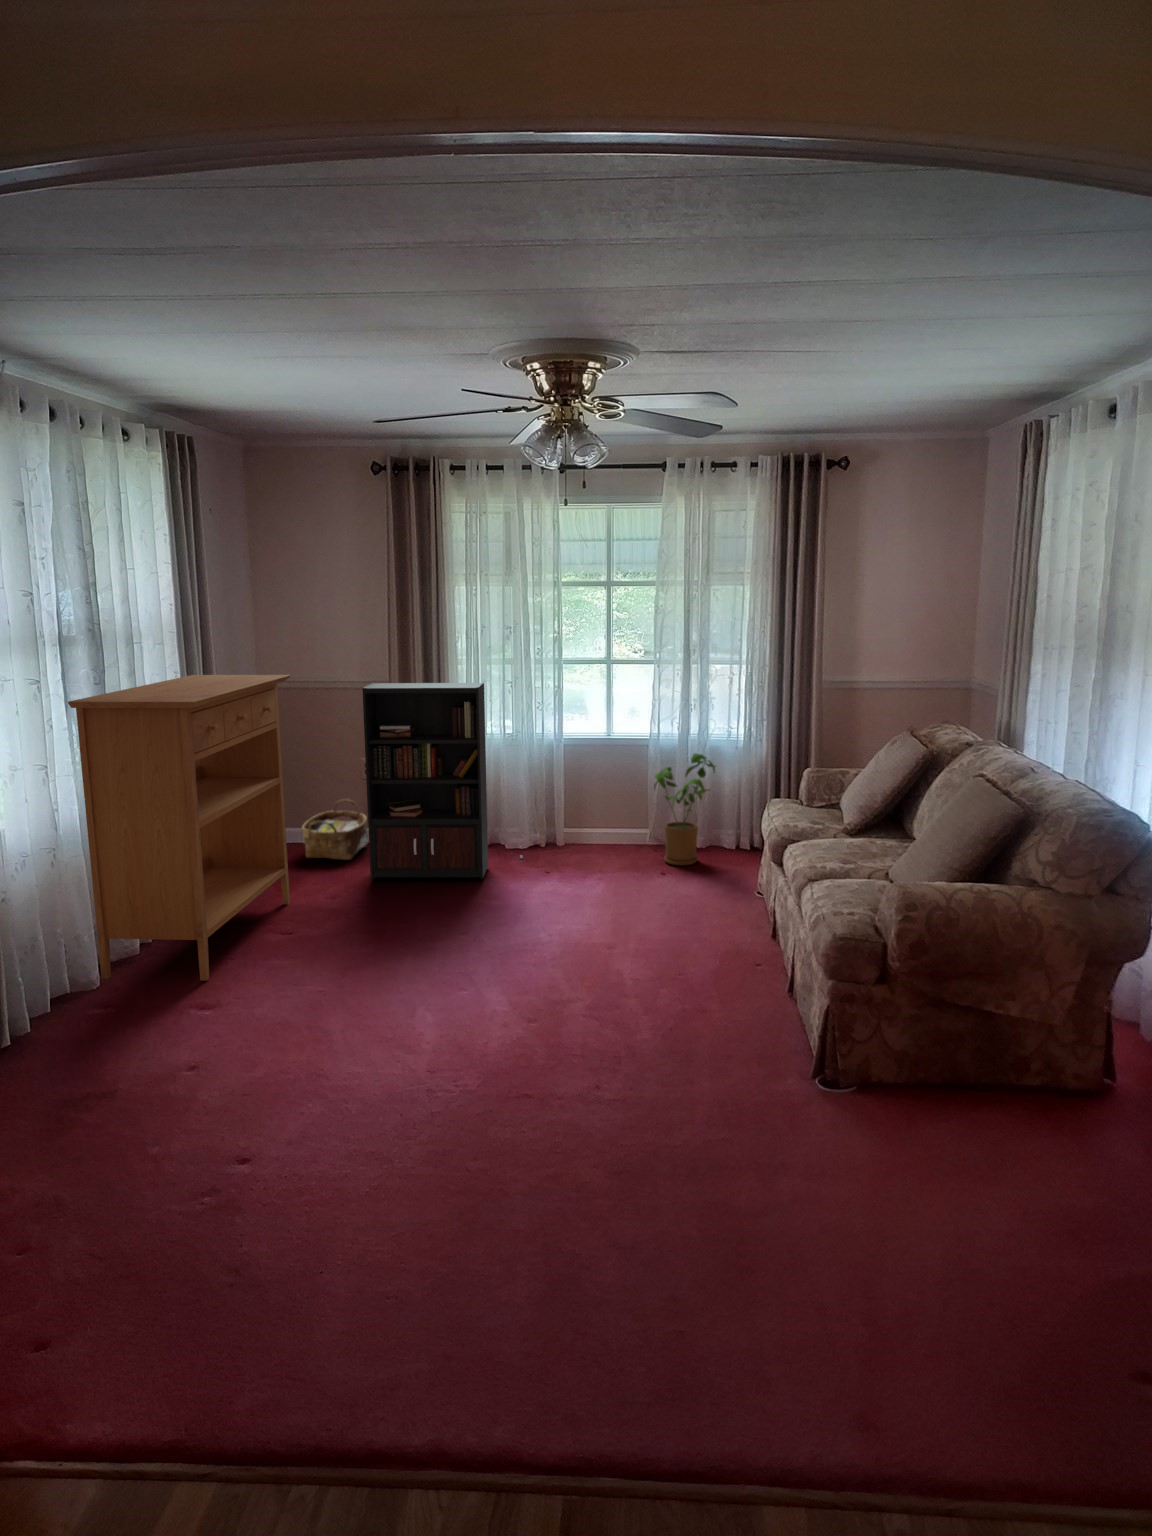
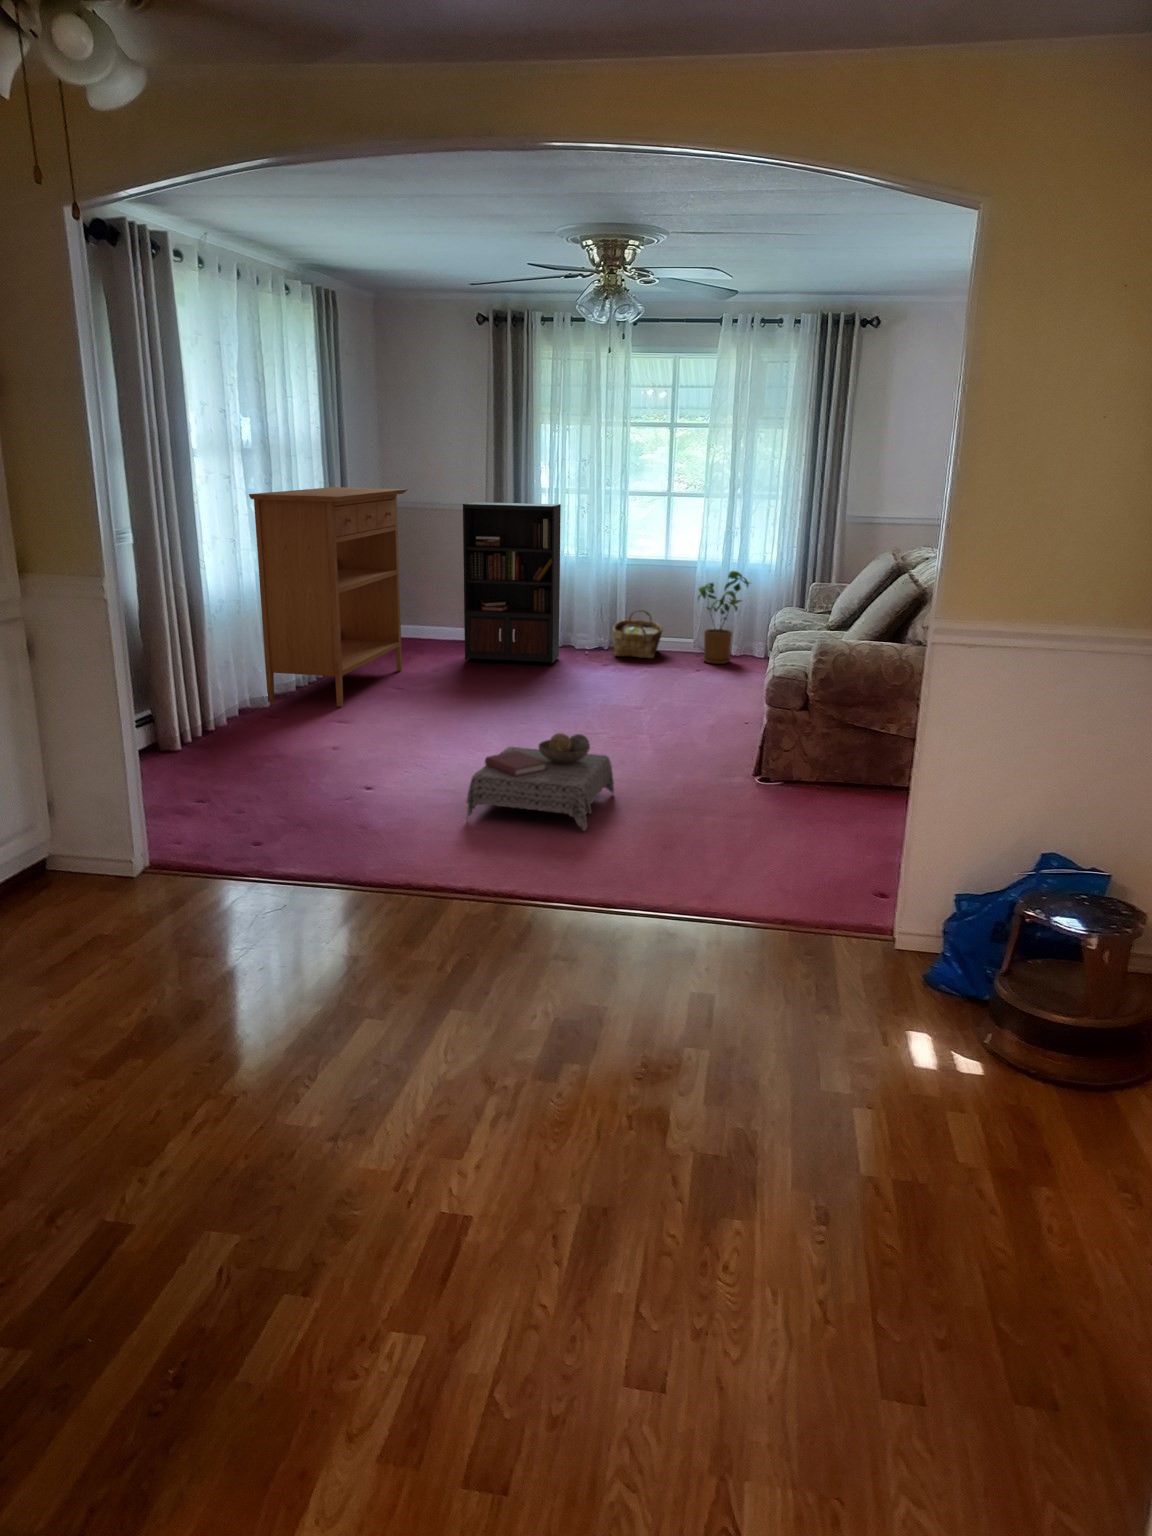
woven basket: present [302,799,368,860] -> present [612,610,662,658]
ottoman: none [407,1073,627,1257] -> present [467,733,614,831]

